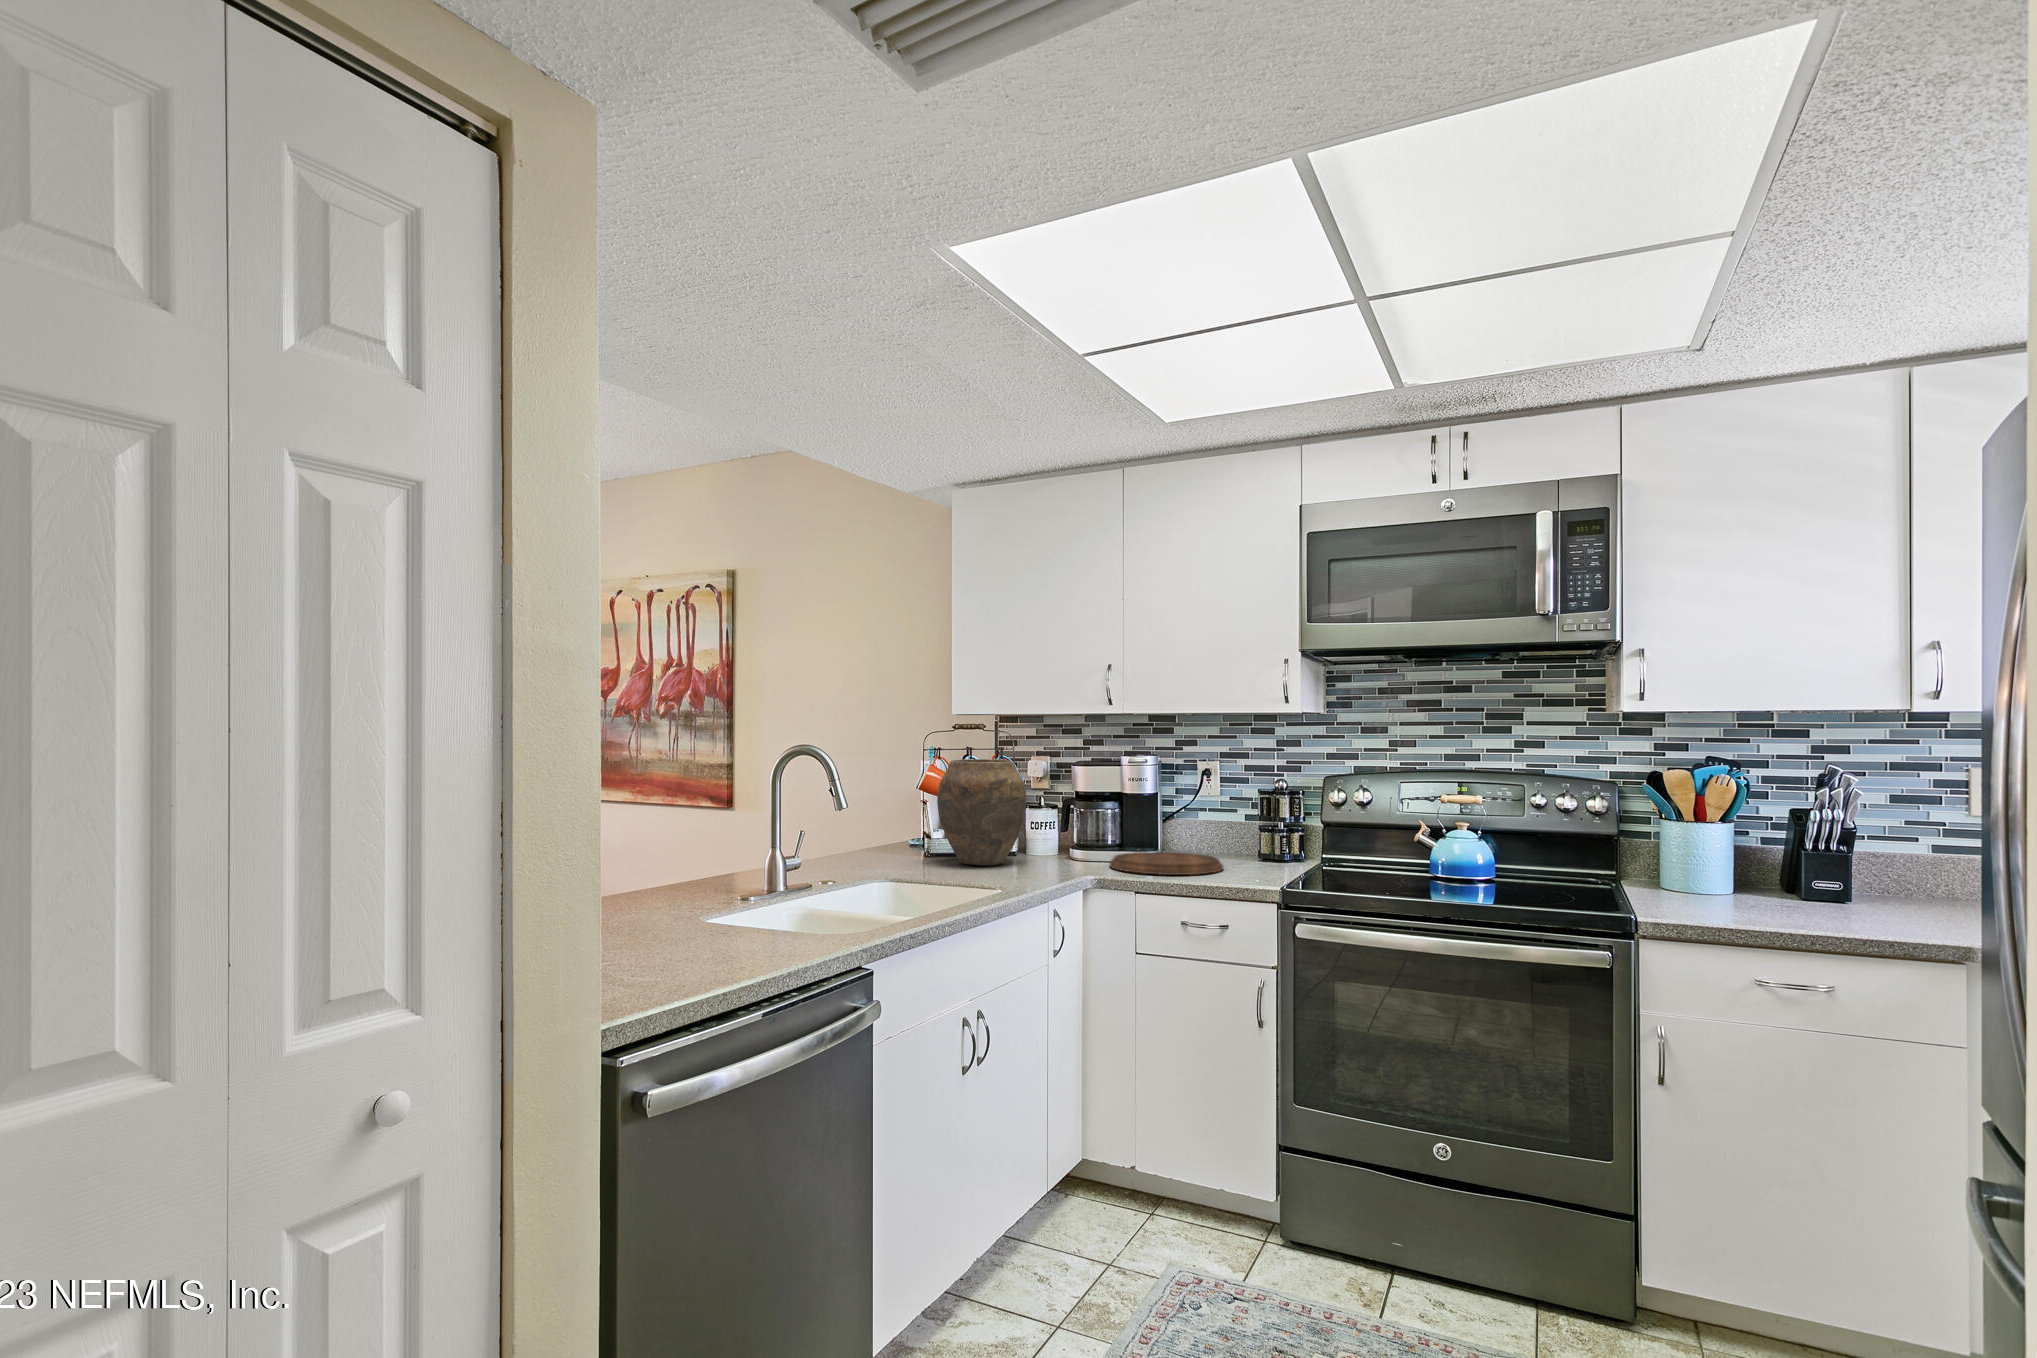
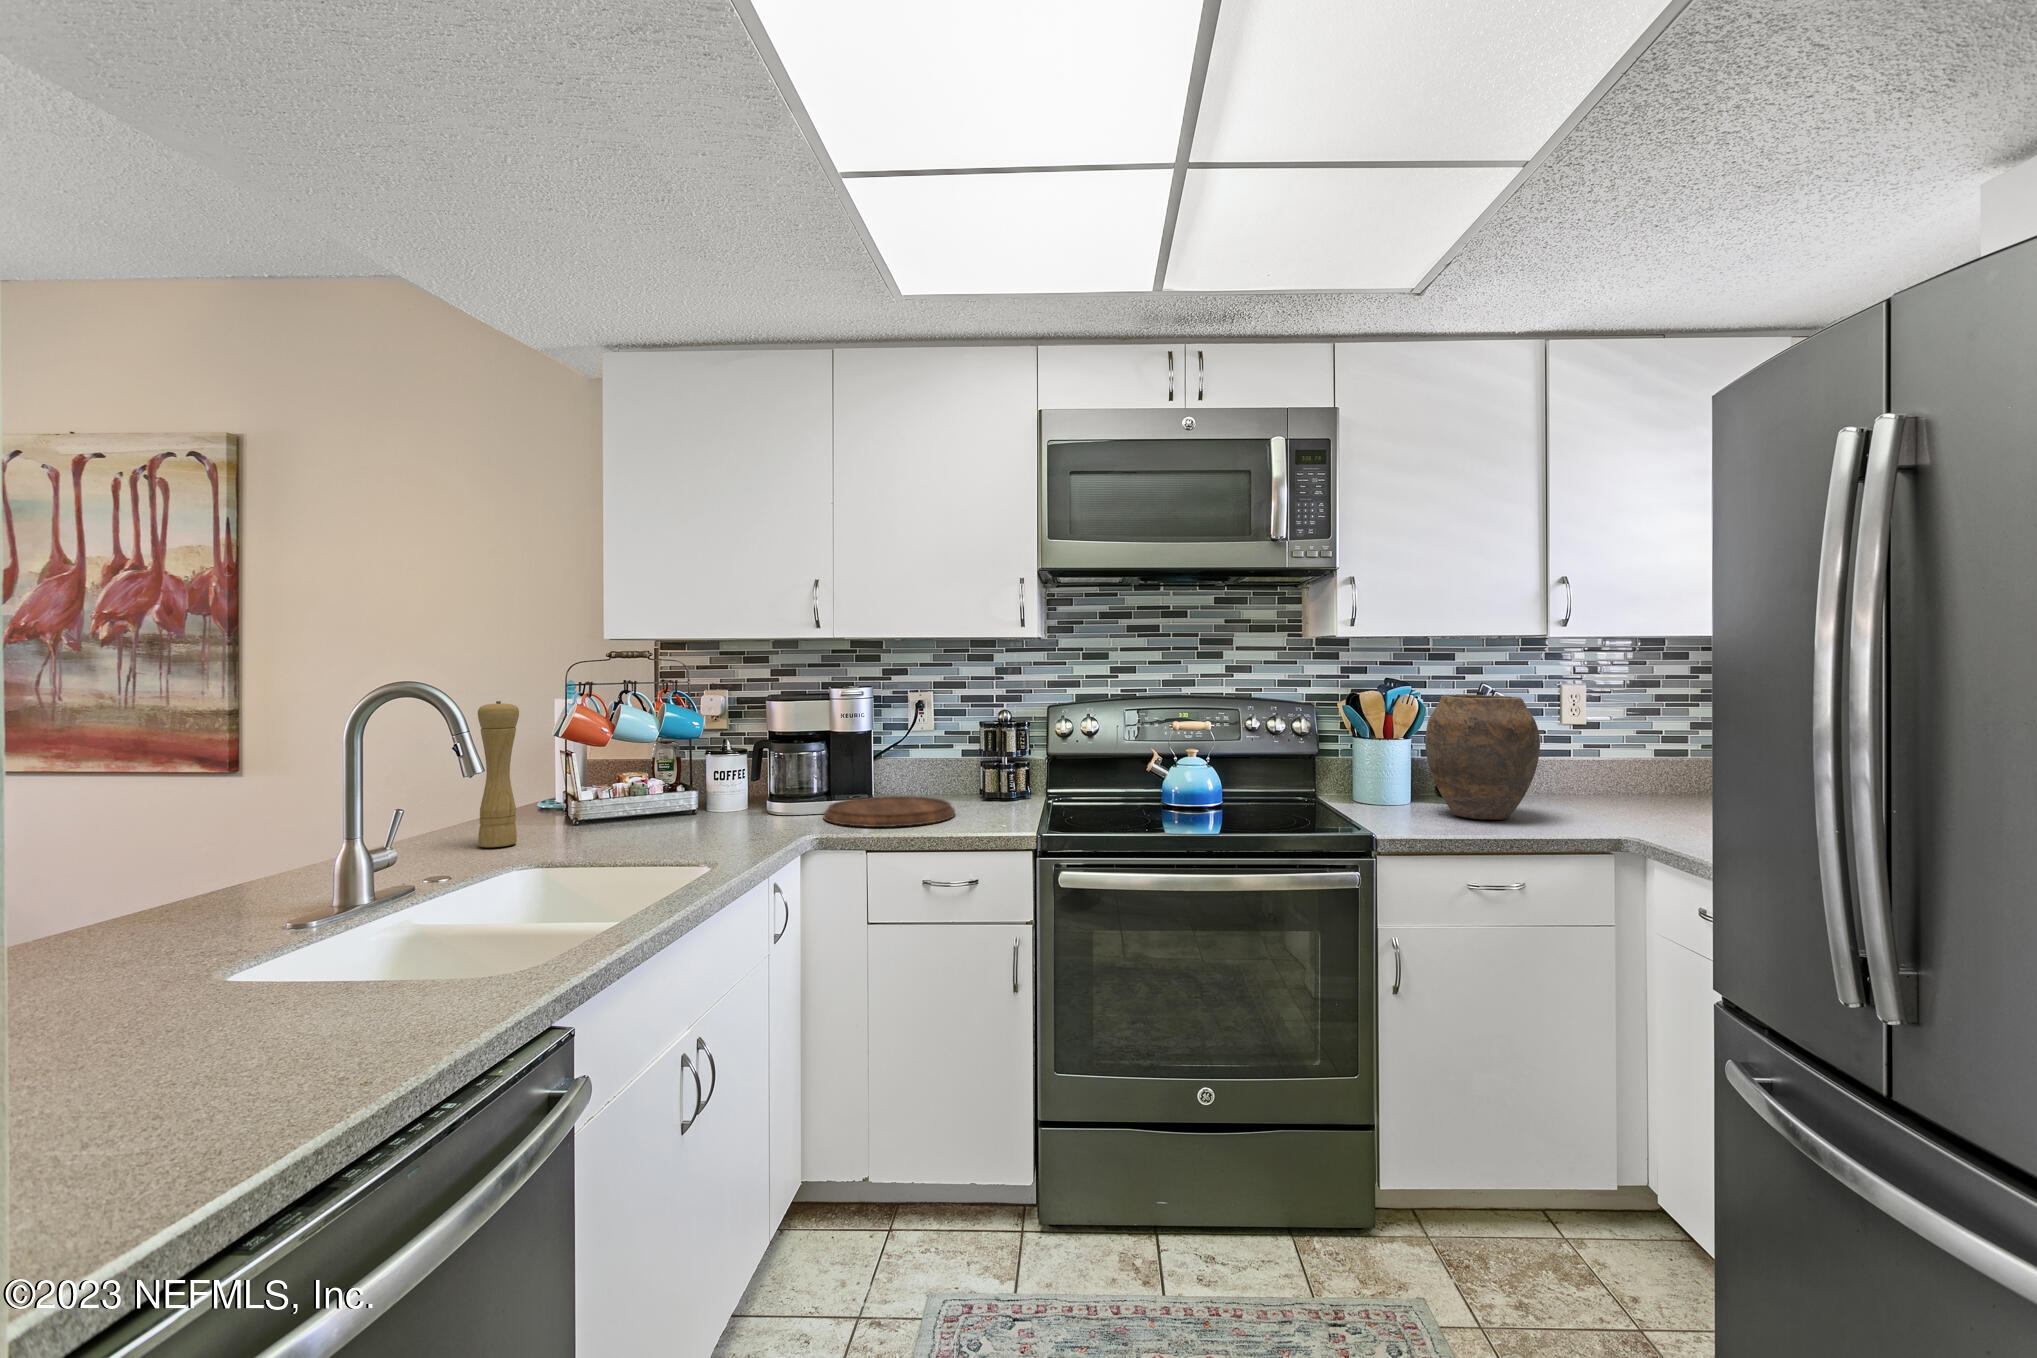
vase: present [937,759,1026,866] -> present [1425,694,1540,820]
pepper mill: none [862,761,888,866] -> present [478,701,519,847]

